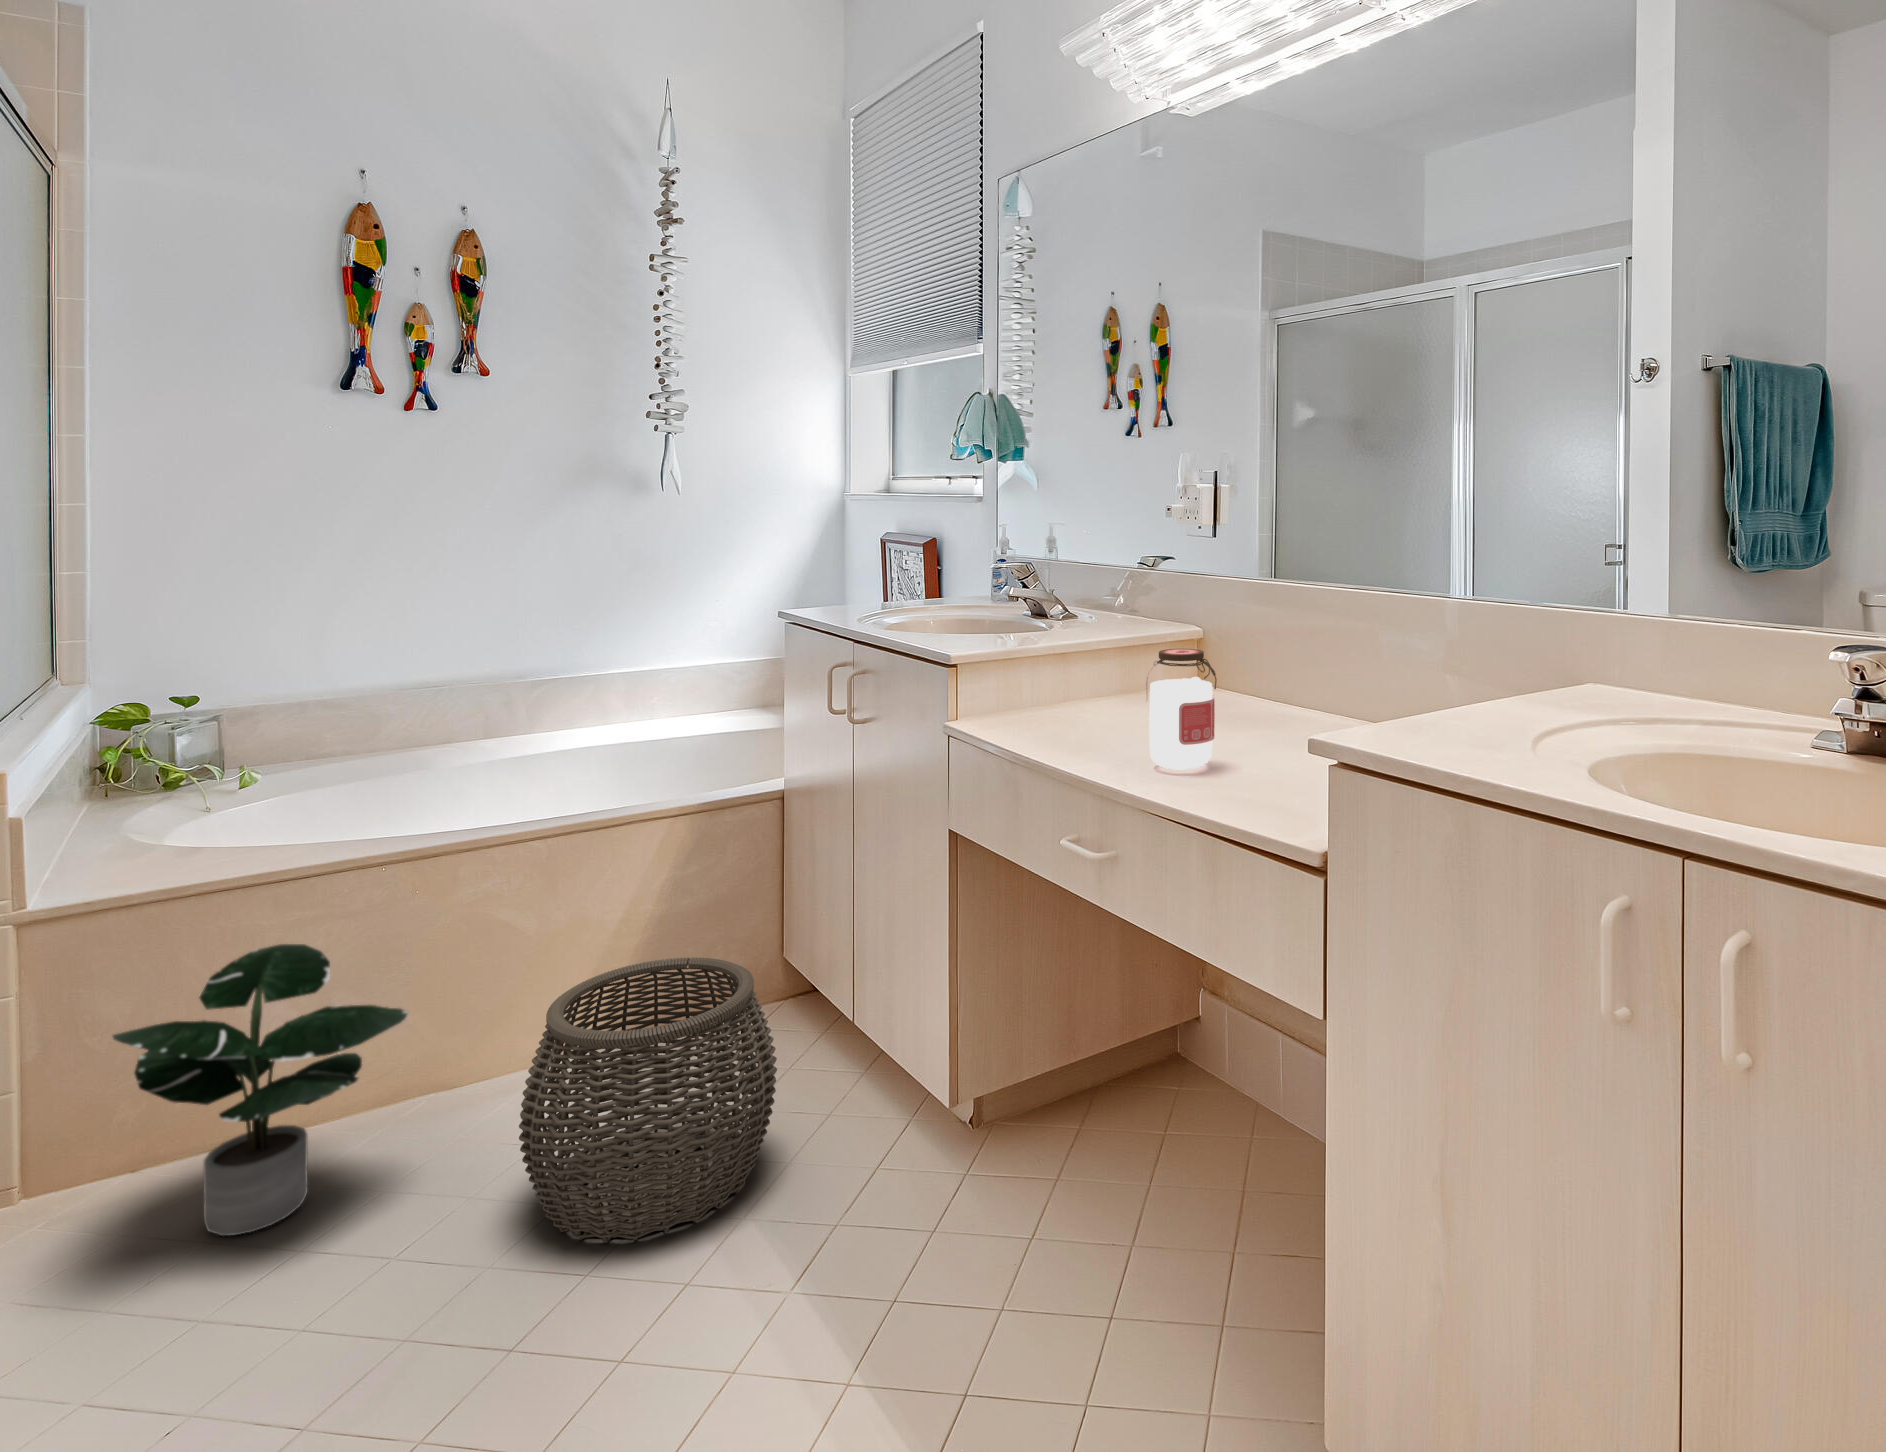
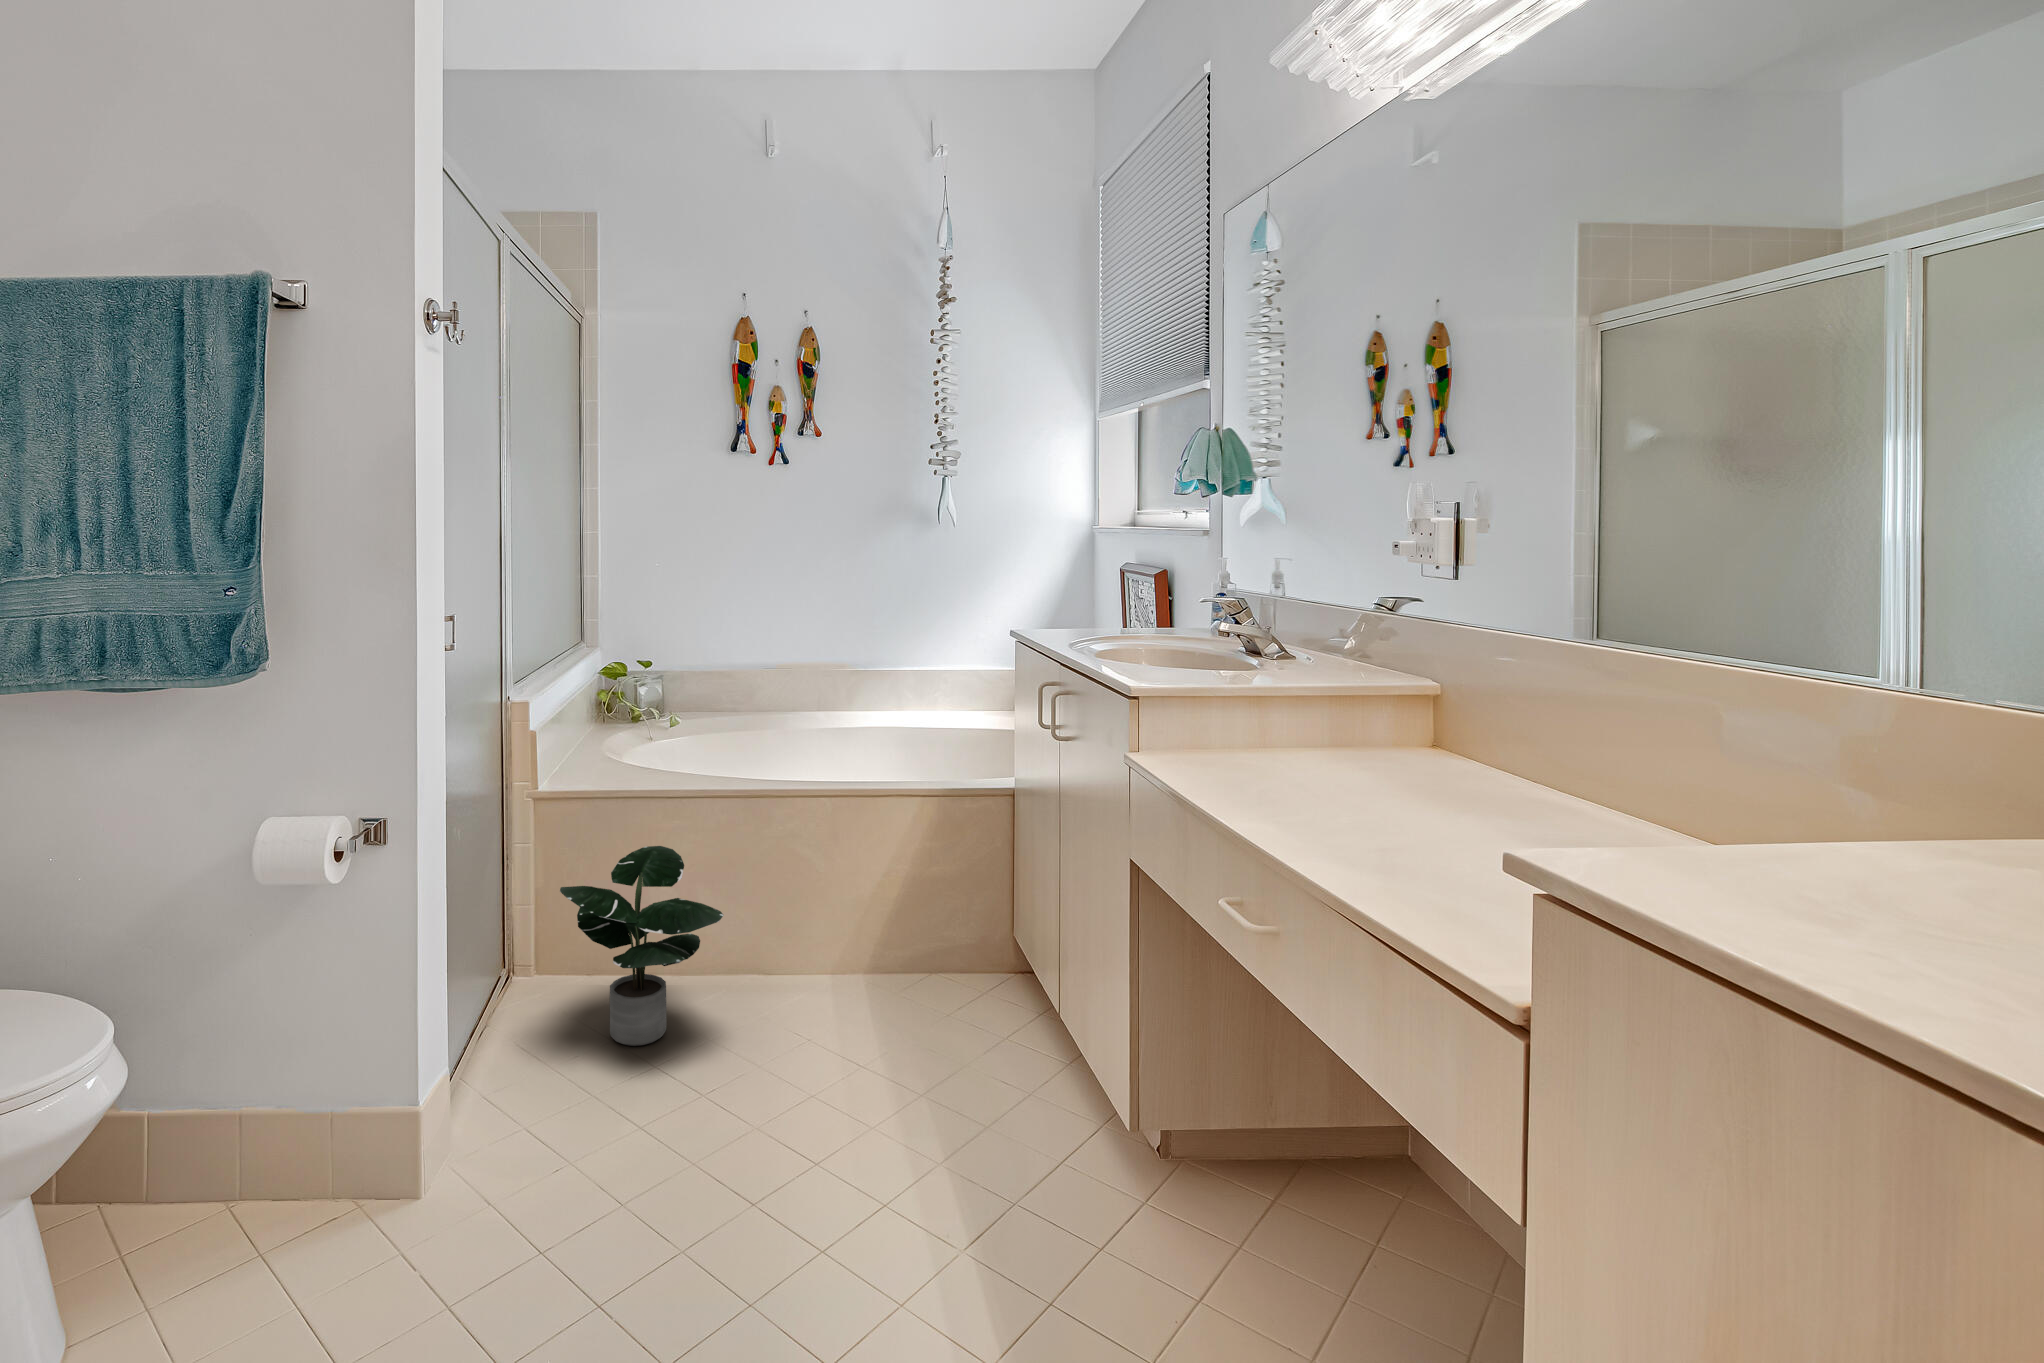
jar: present [1146,649,1217,769] -> none [1315,705,1410,850]
woven basket: present [519,957,777,1243] -> none [780,918,978,1156]

